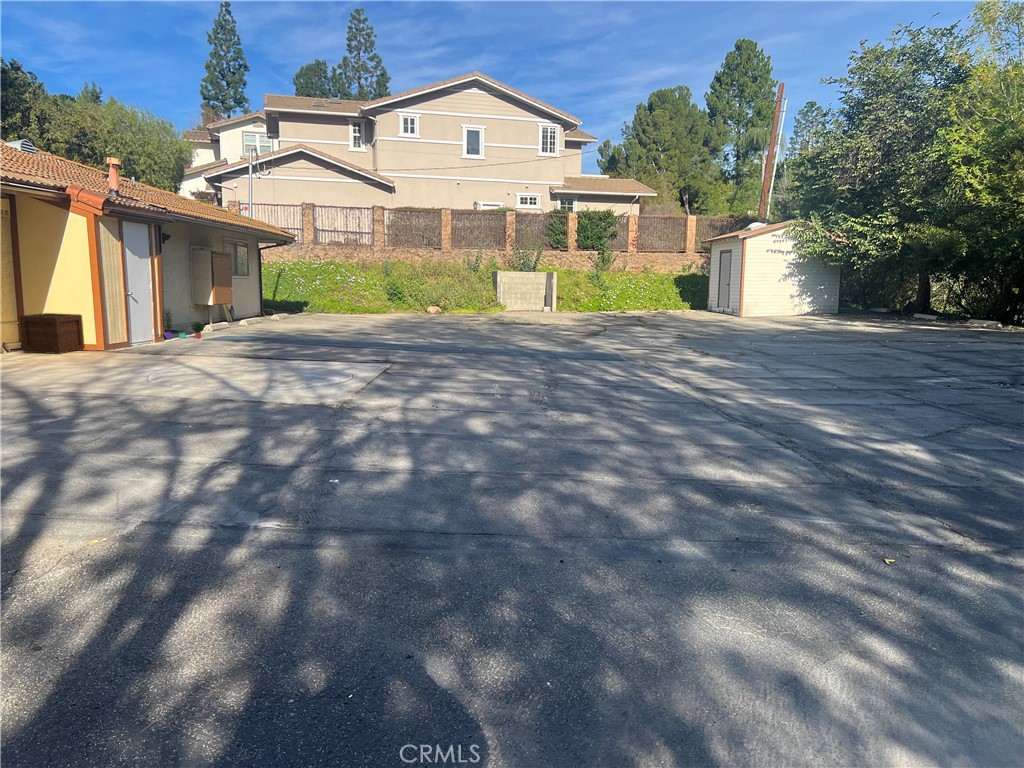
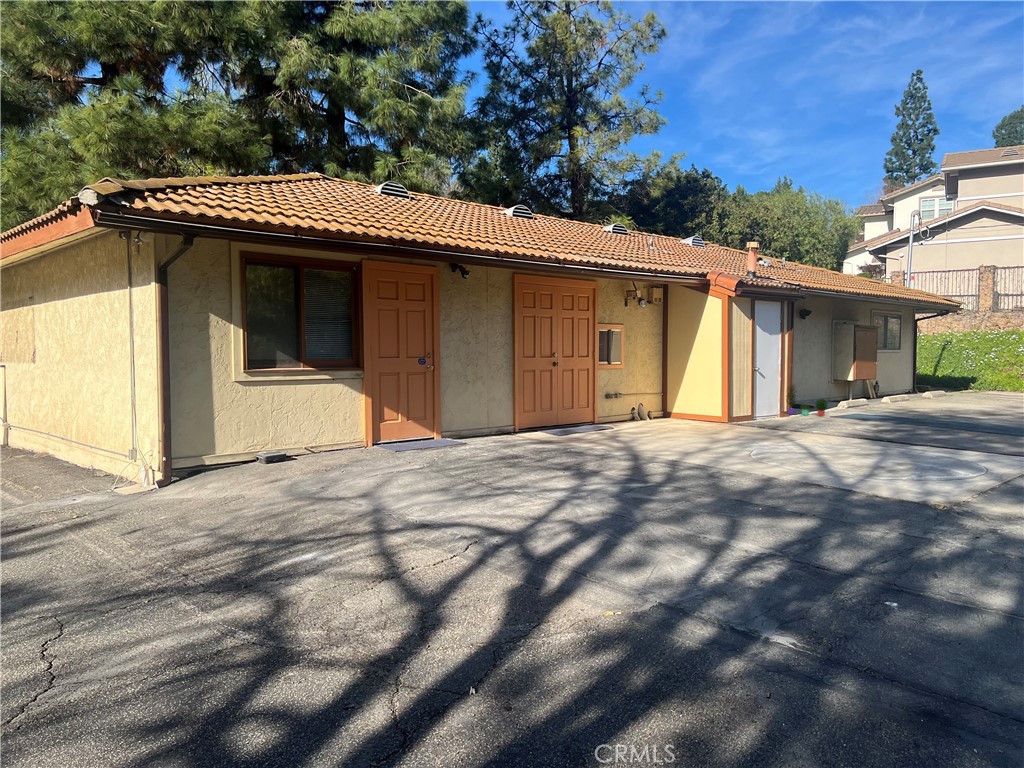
wooden crate: present [20,313,85,354] -> none [663,386,711,423]

